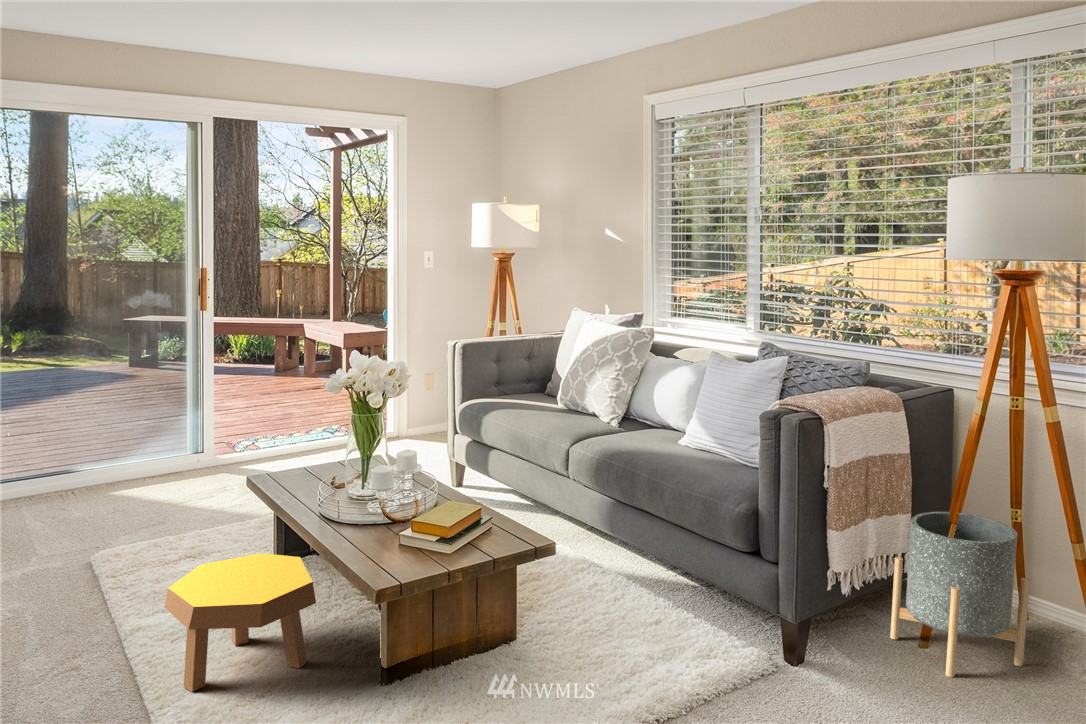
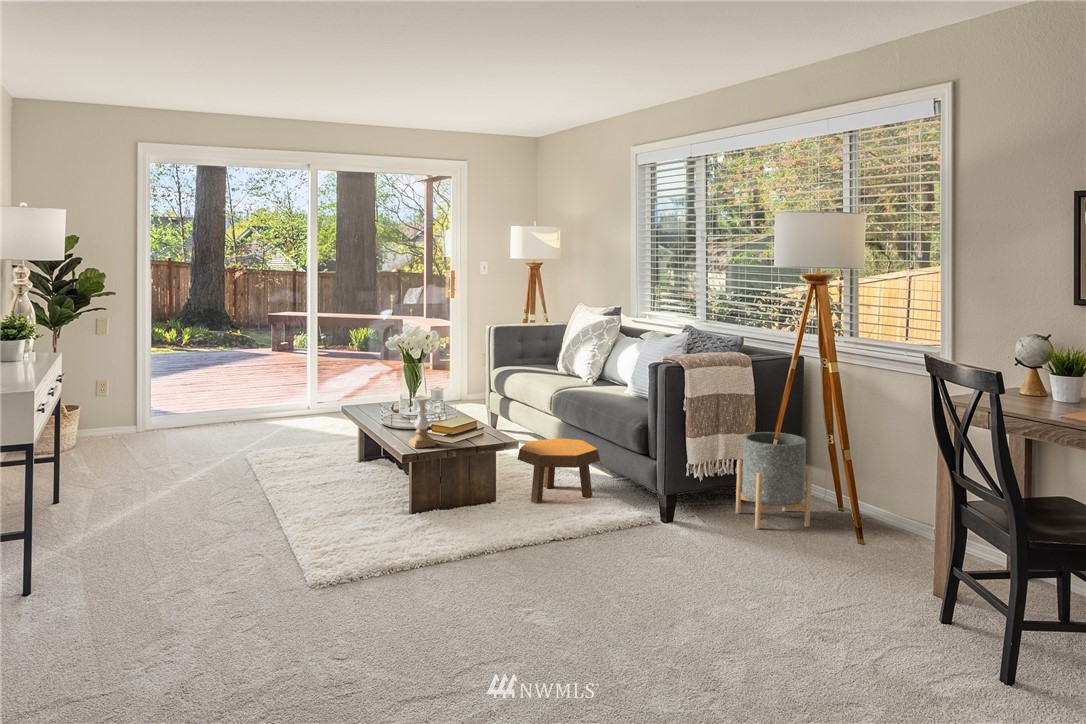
candle holder: none [376,480,425,573] -> present [409,396,435,448]
footstool: present [165,553,316,692] -> present [518,438,600,503]

